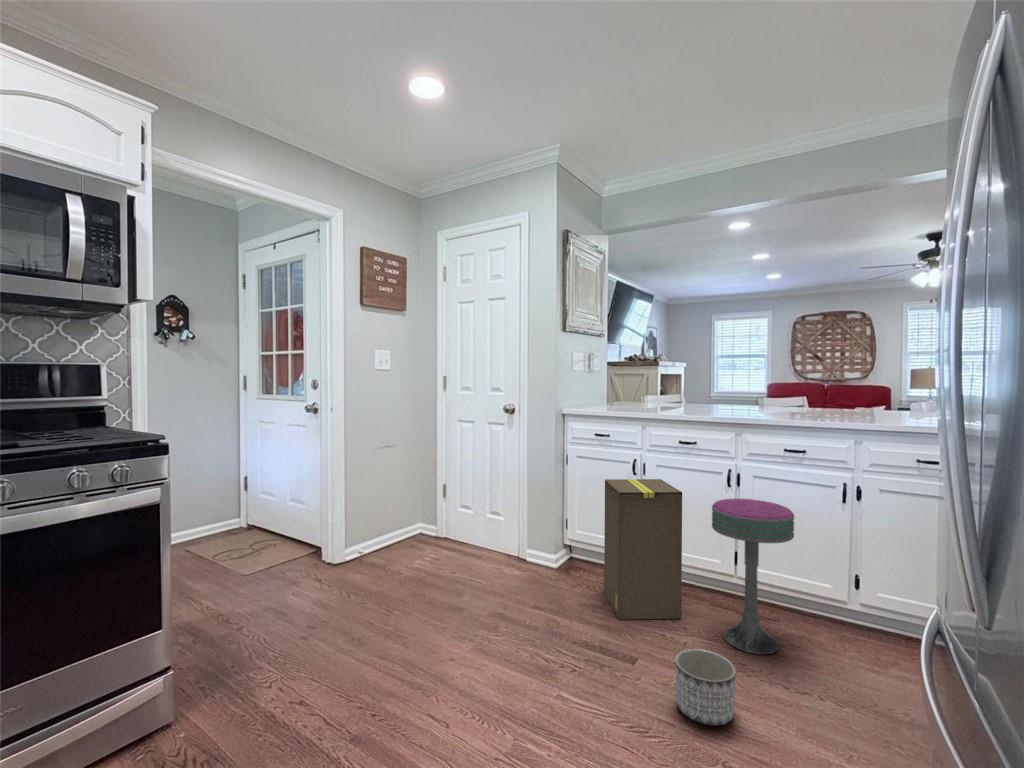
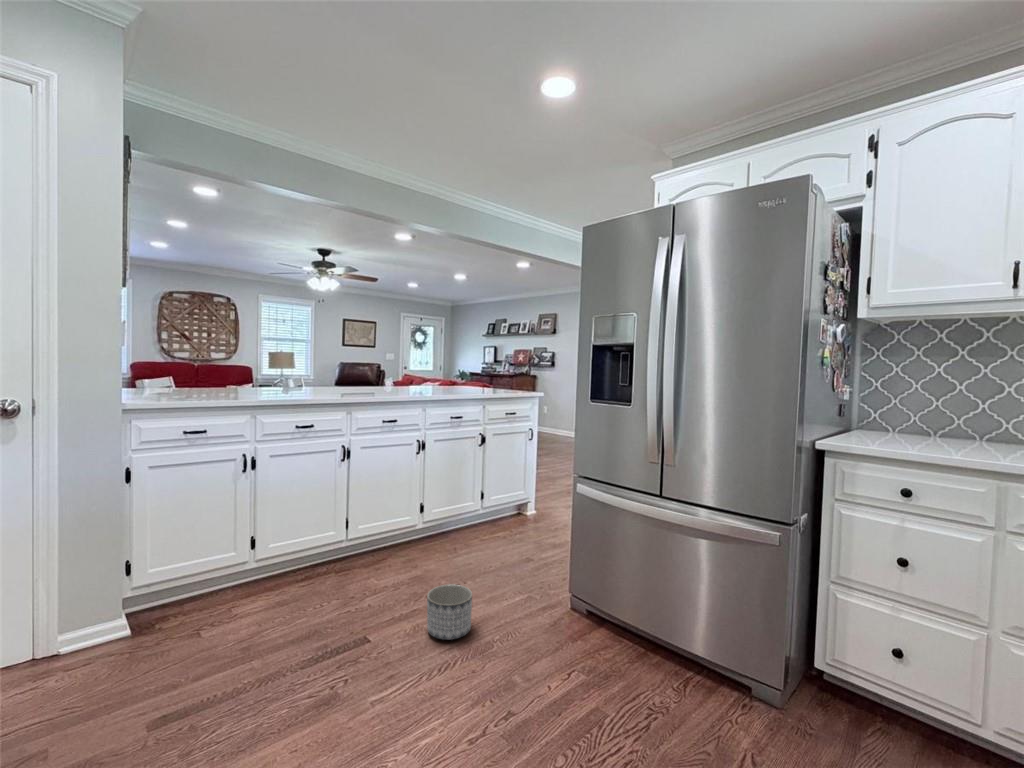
cardboard box: present [604,479,682,620] -> none [240,469,340,626]
bar stool: present [712,499,794,654] -> none [366,465,429,590]

